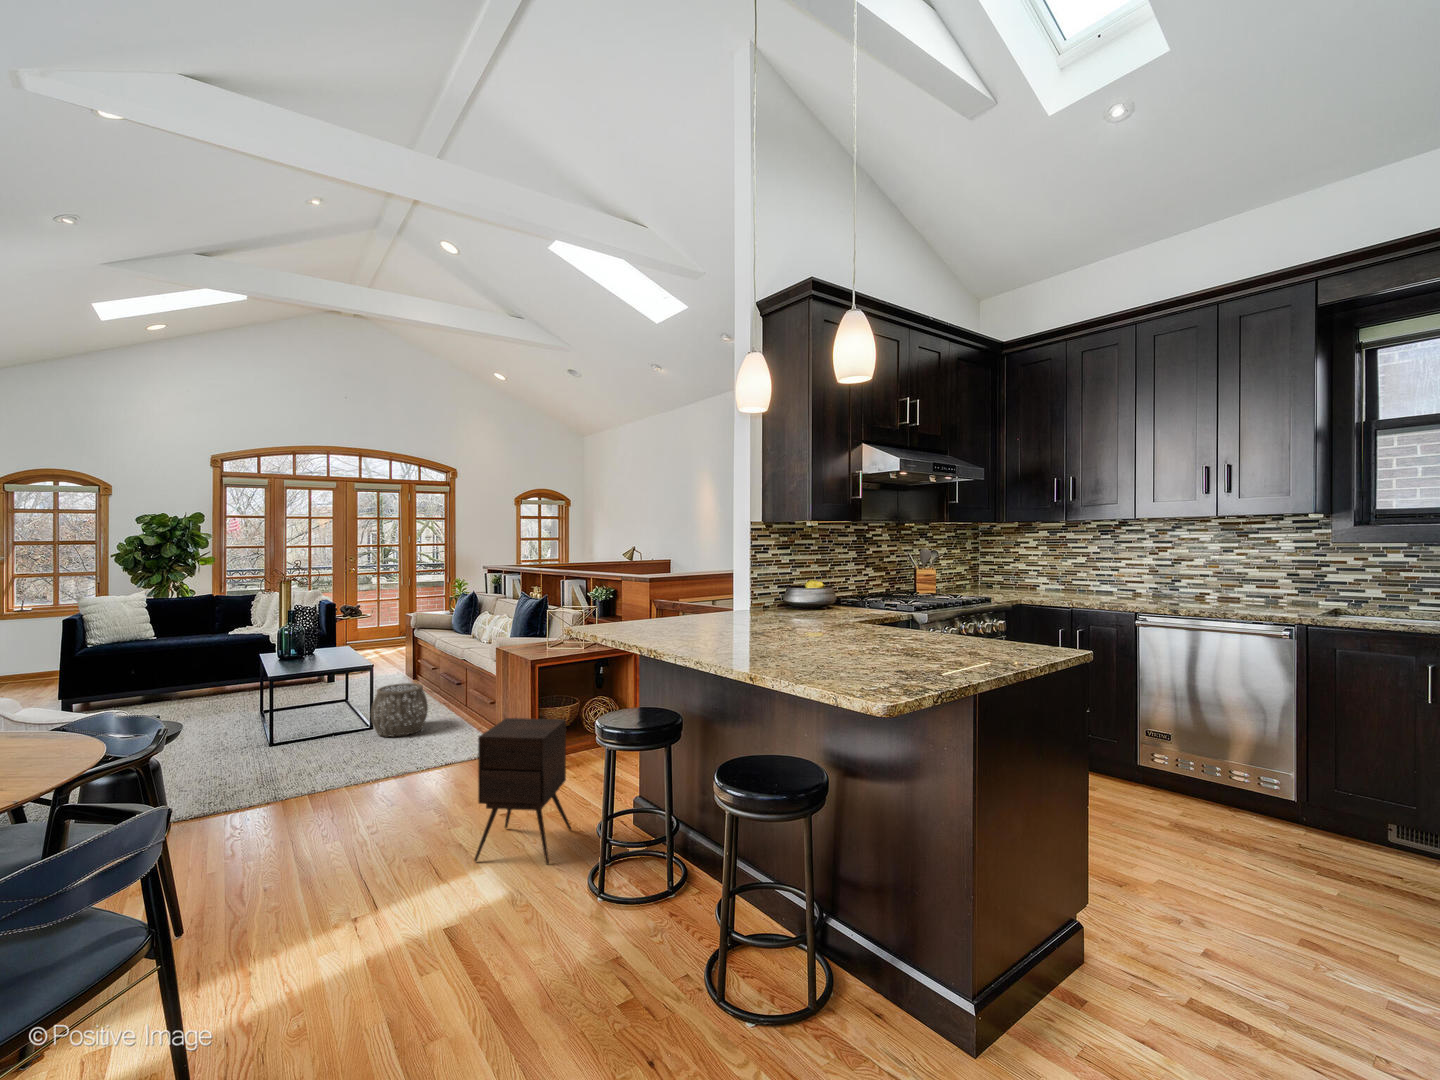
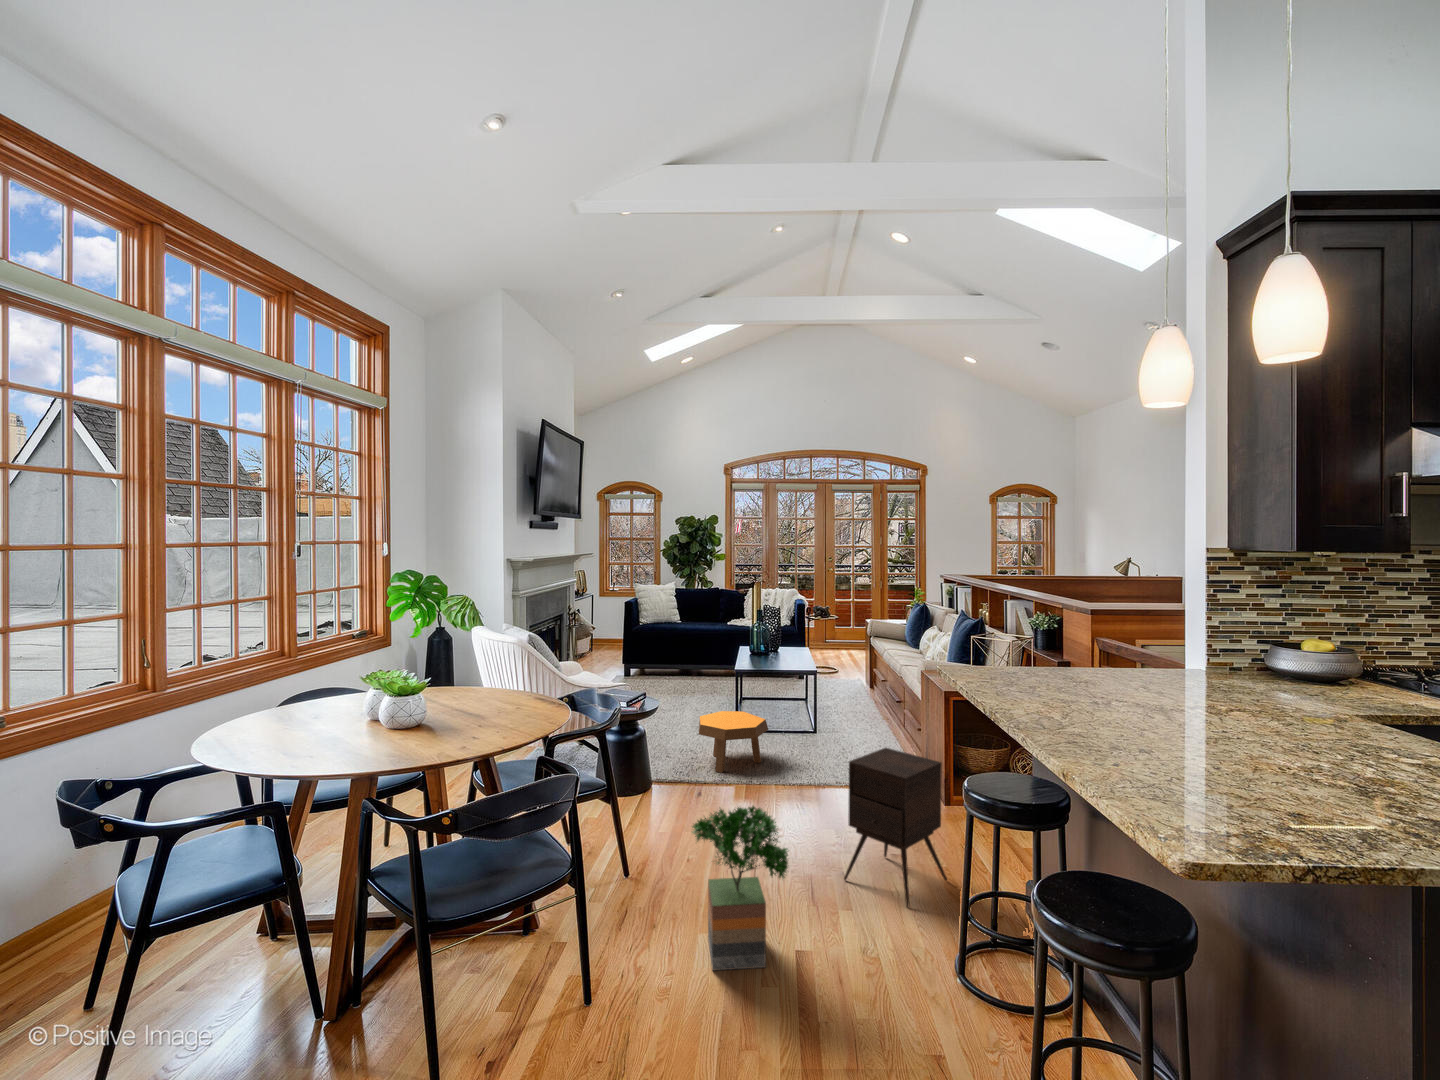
woven basket: present [371,683,428,737] -> none [810,687,860,739]
footstool: none [232,724,333,800] -> present [699,711,768,773]
potted tree: none [317,799,457,1010] -> present [692,806,788,971]

